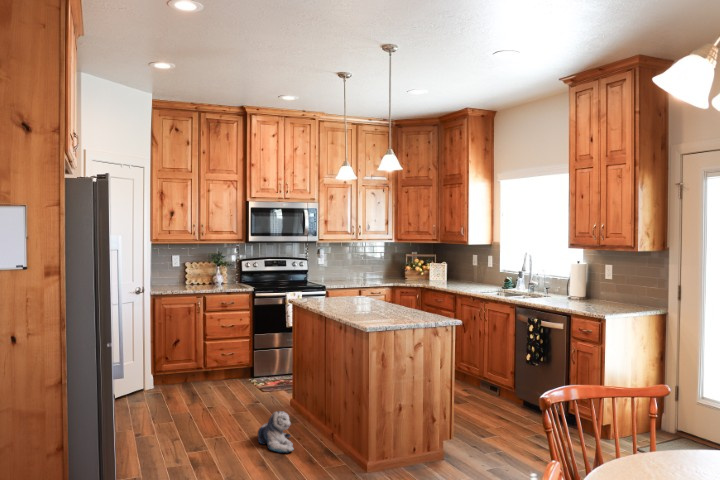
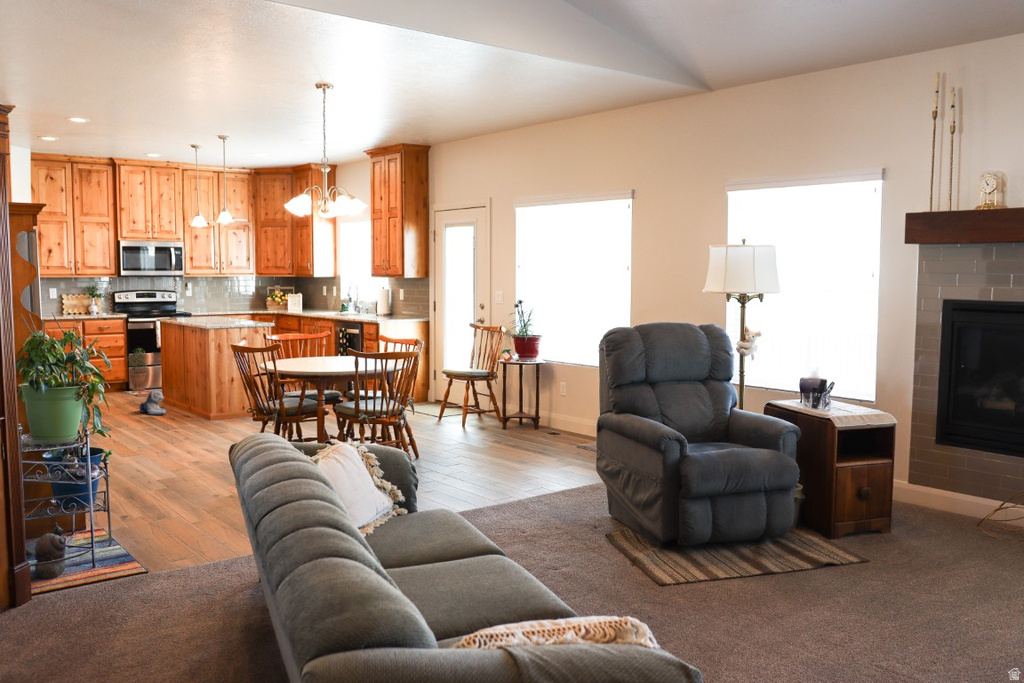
potted plant: none [249,327,272,384] -> present [126,348,147,391]

